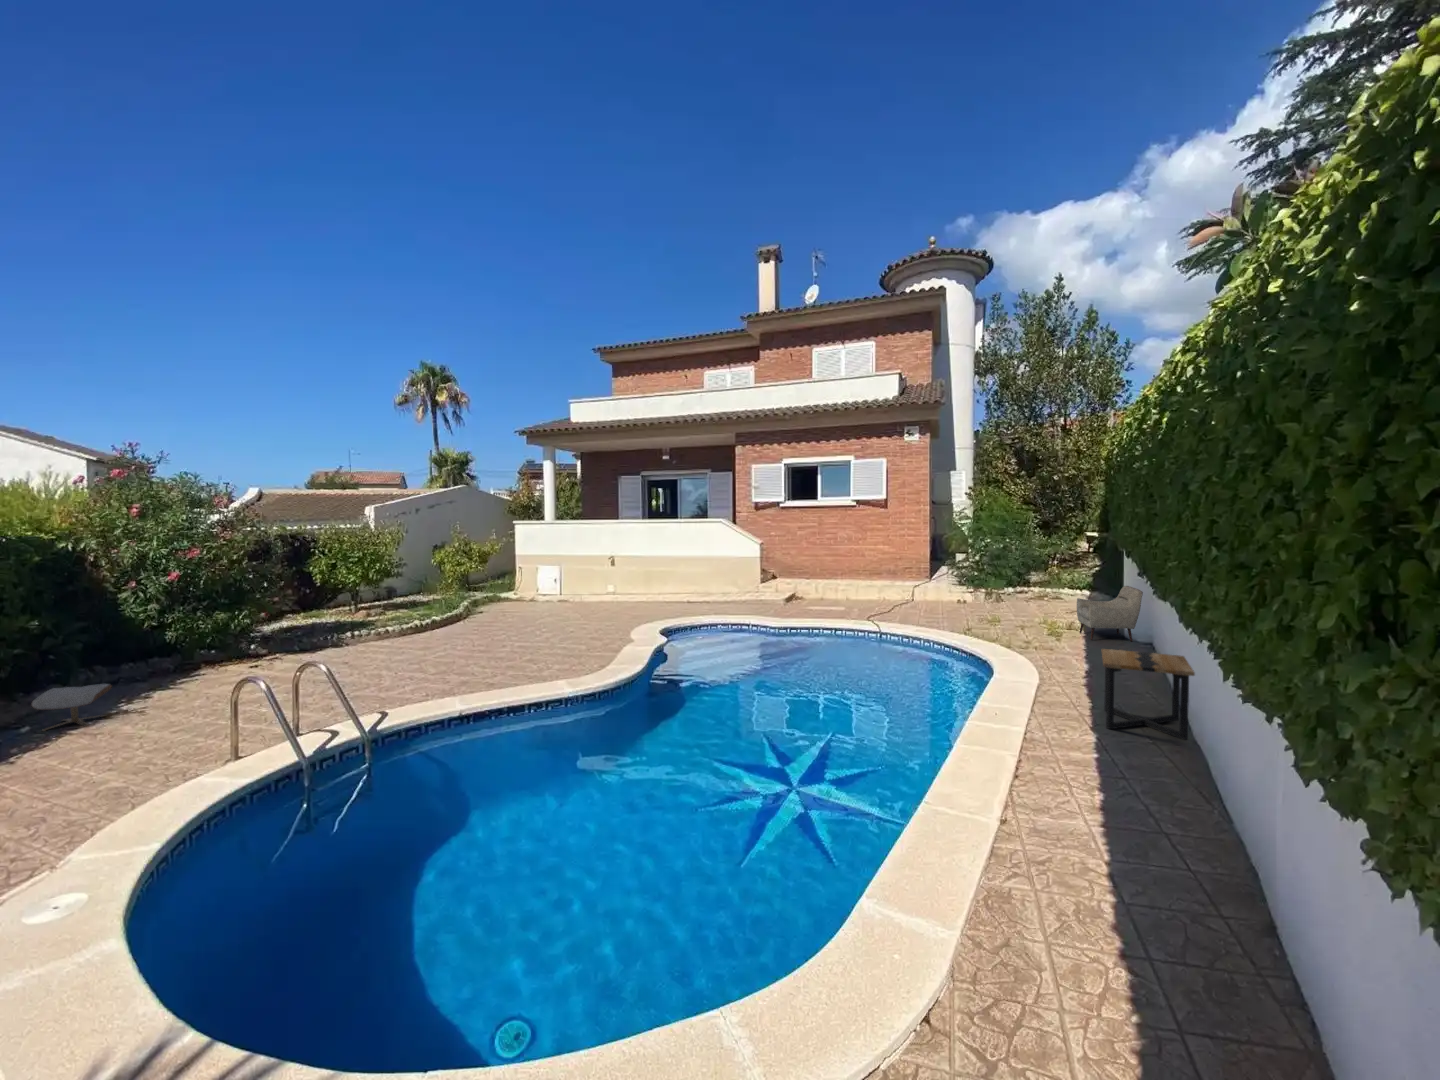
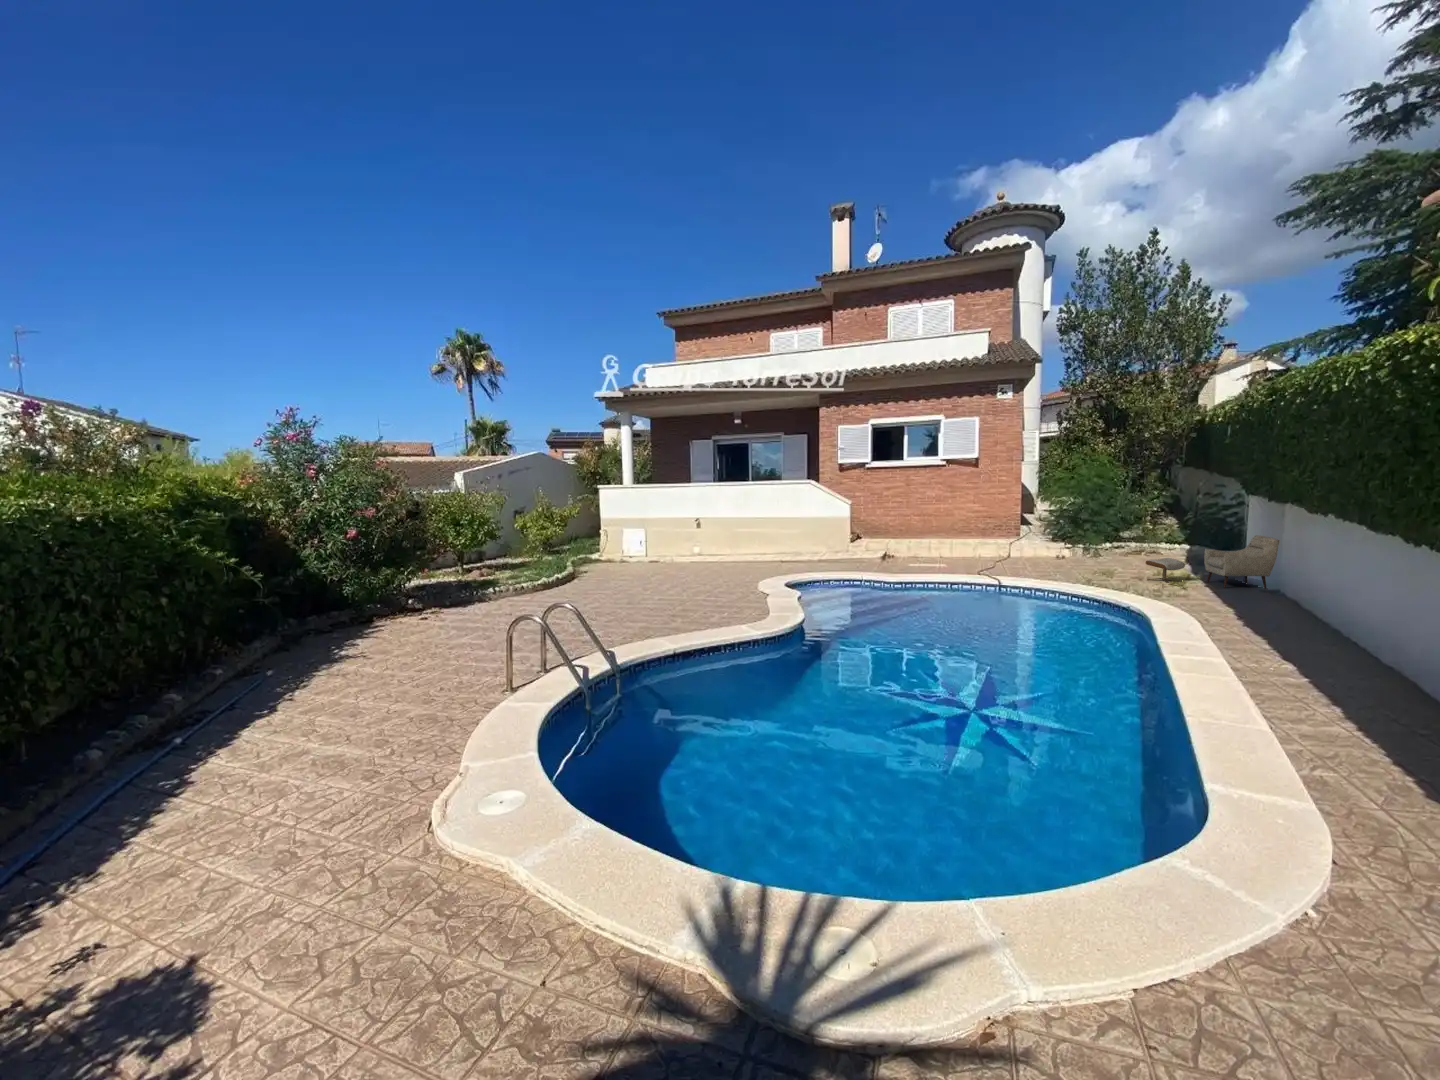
side table: present [1102,649,1195,740] -> none [1294,586,1410,666]
ottoman: present [31,684,112,731] -> present [1146,558,1185,583]

